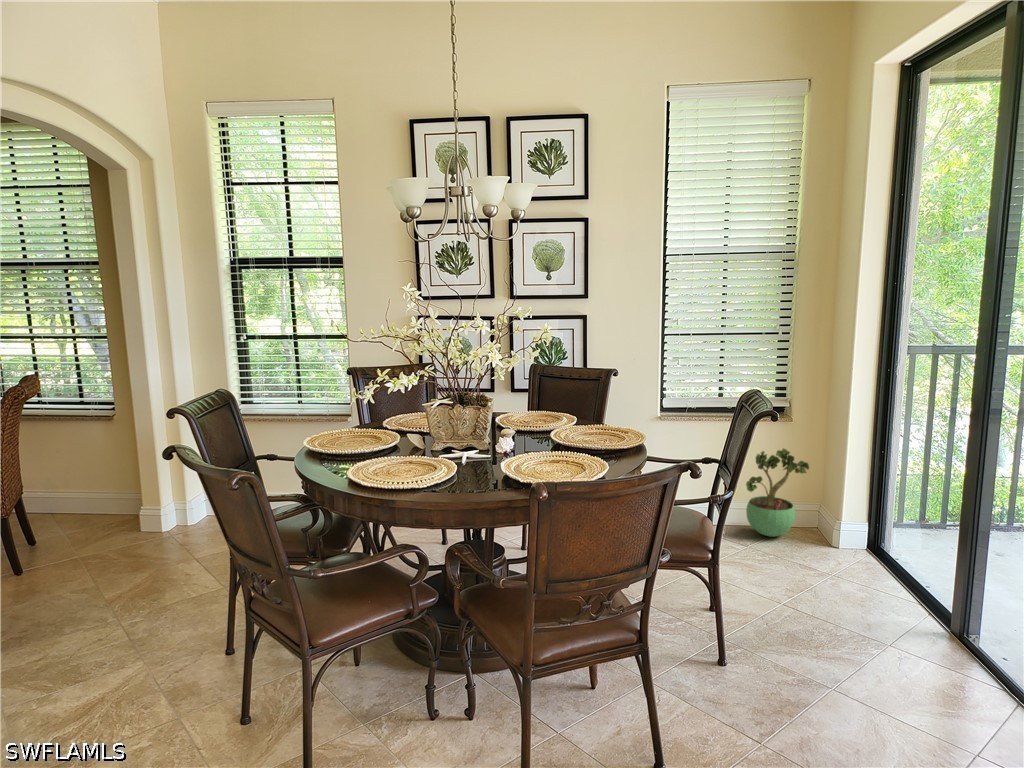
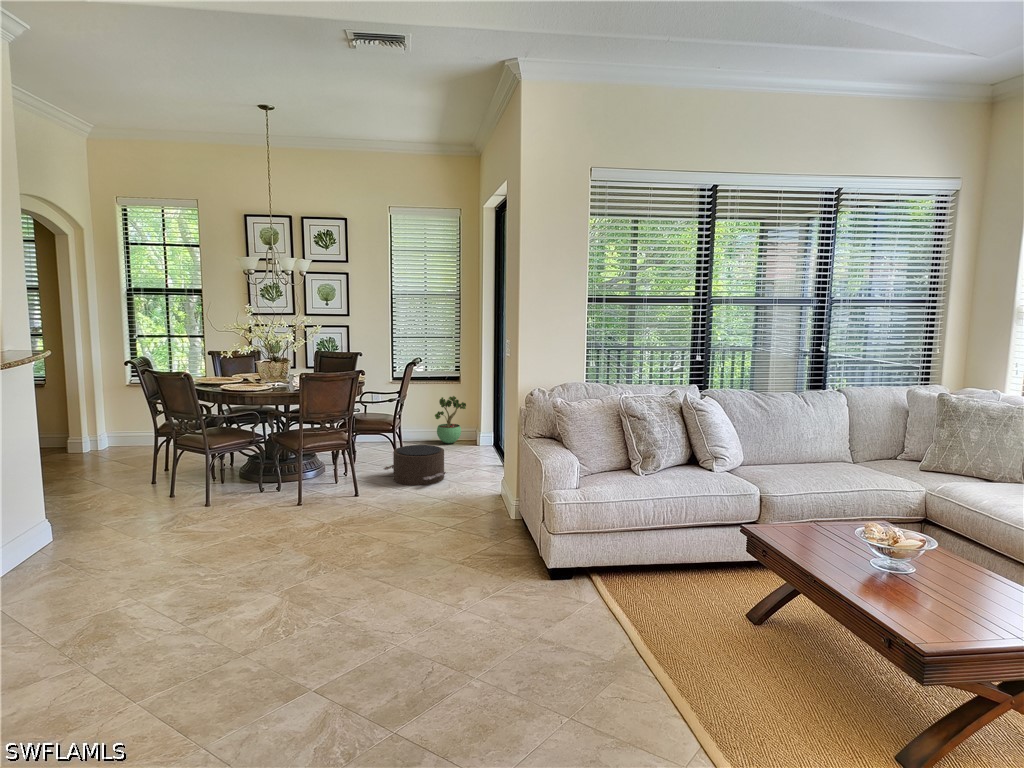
pouf: none [700,585,867,707] -> present [384,445,446,485]

